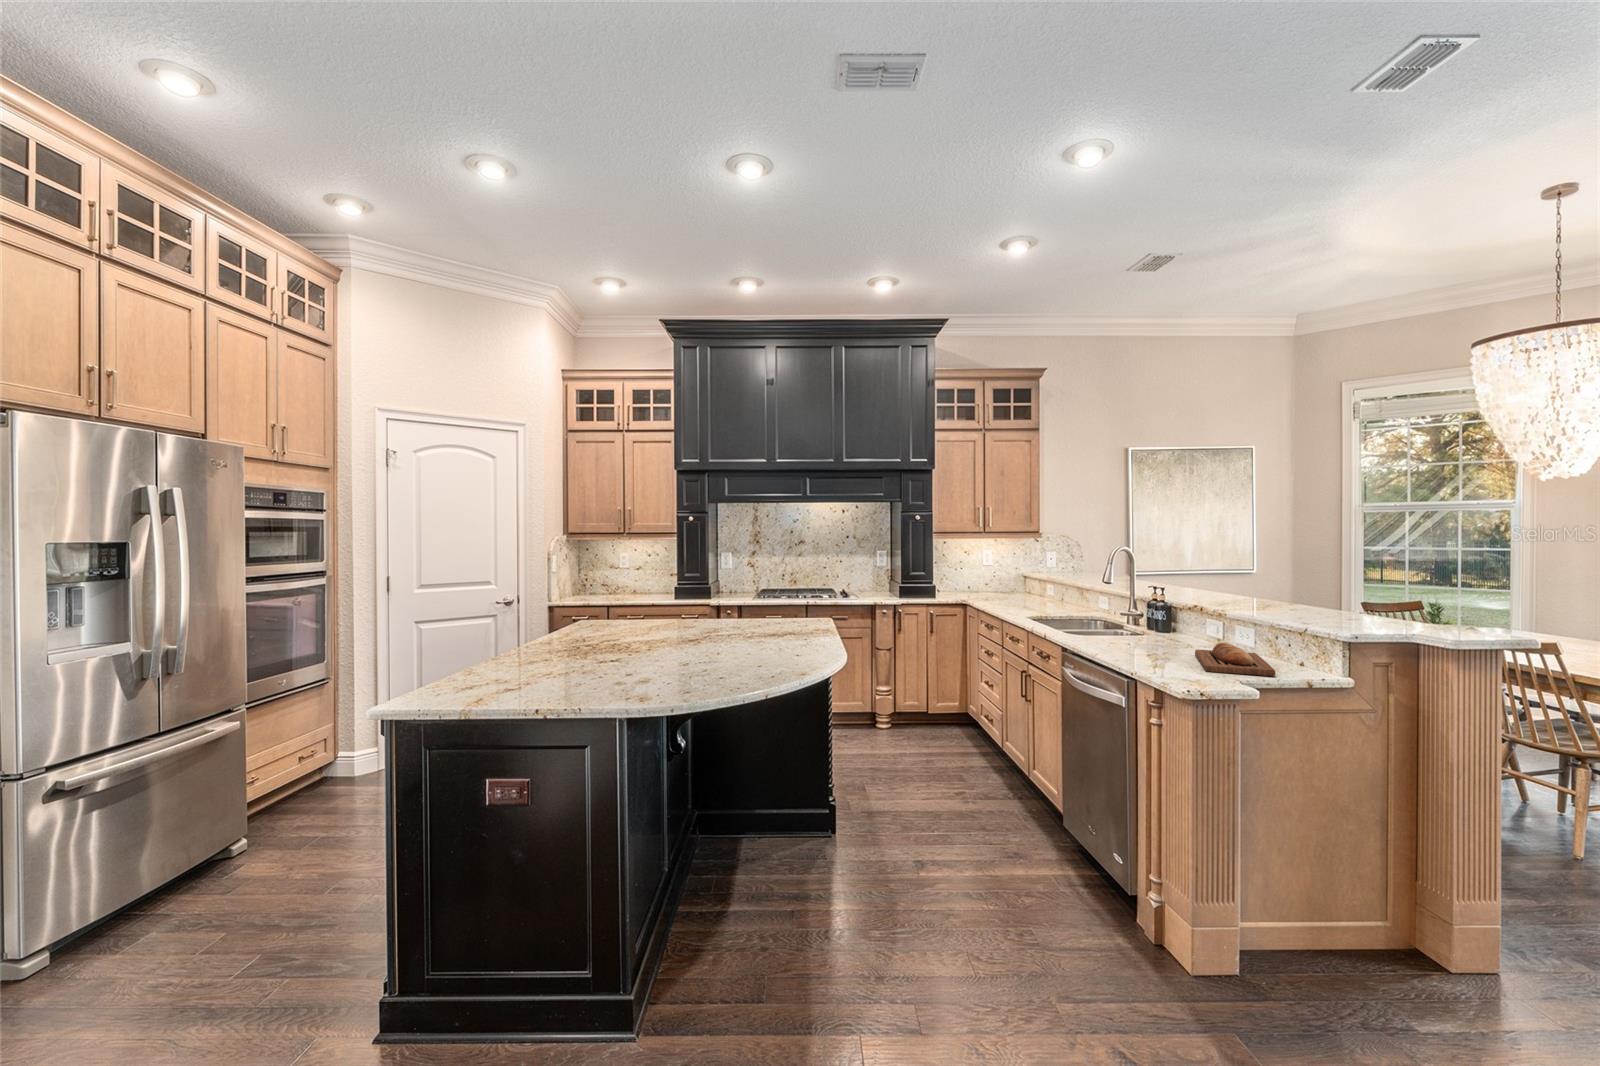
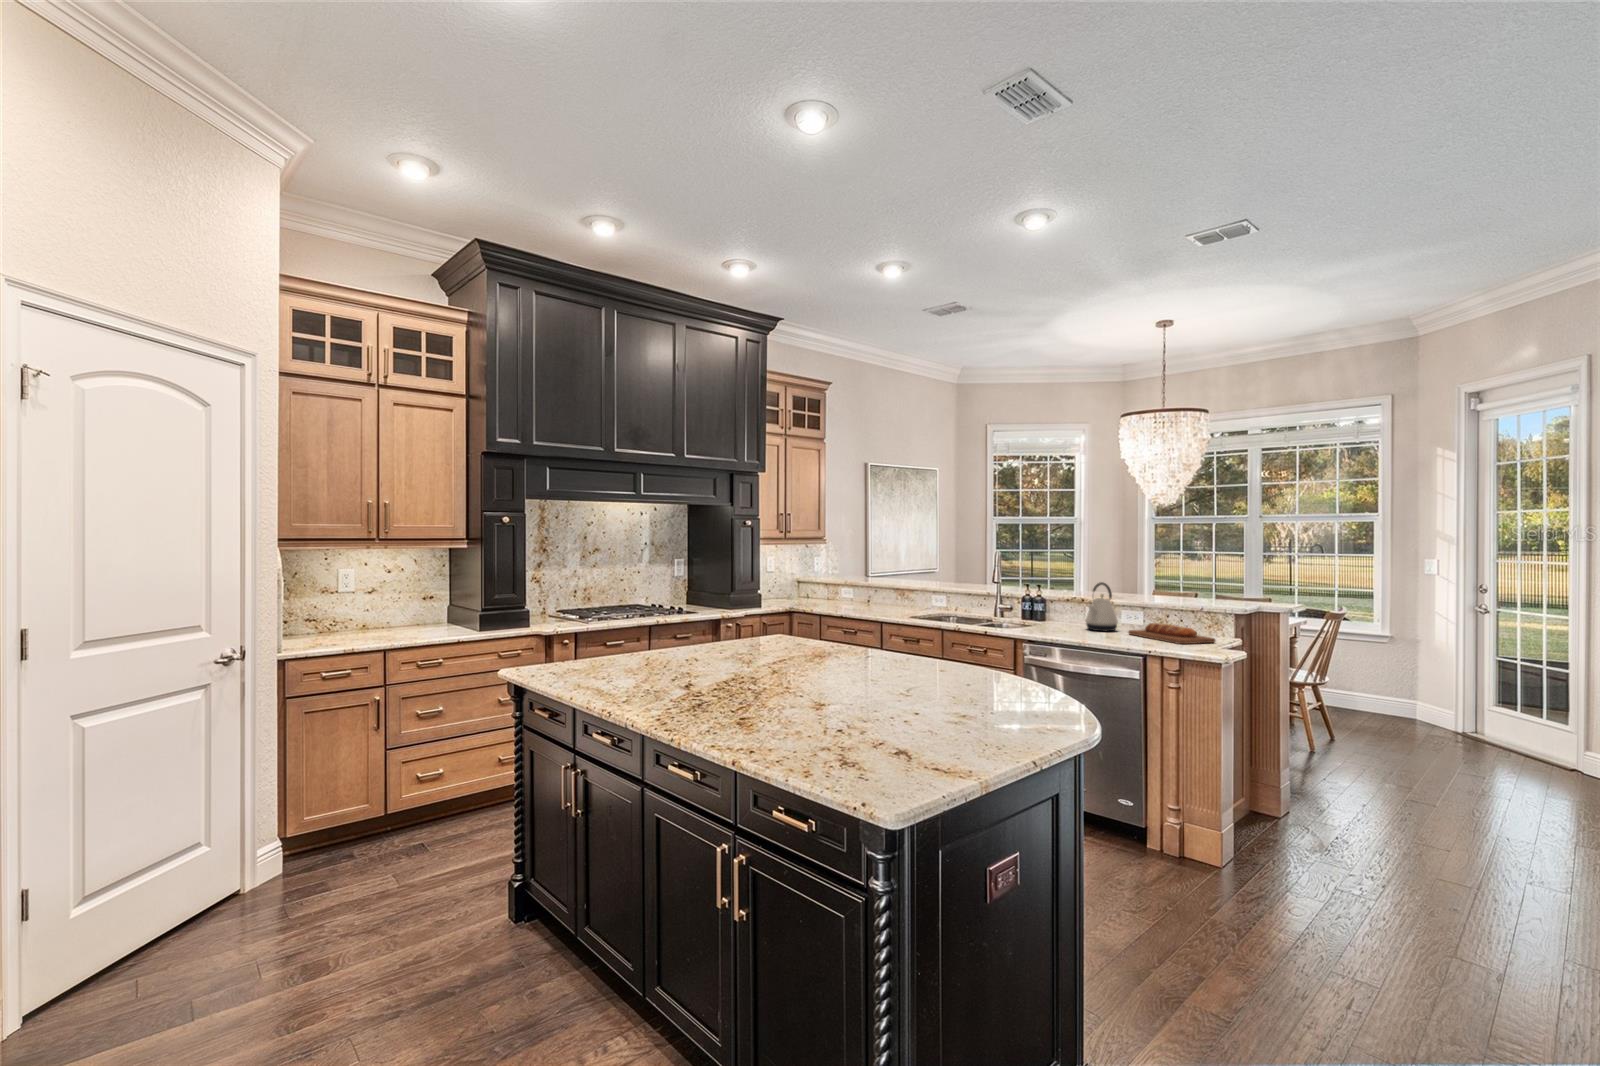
kettle: none [1158,587,1210,650] -> present [1085,582,1118,631]

